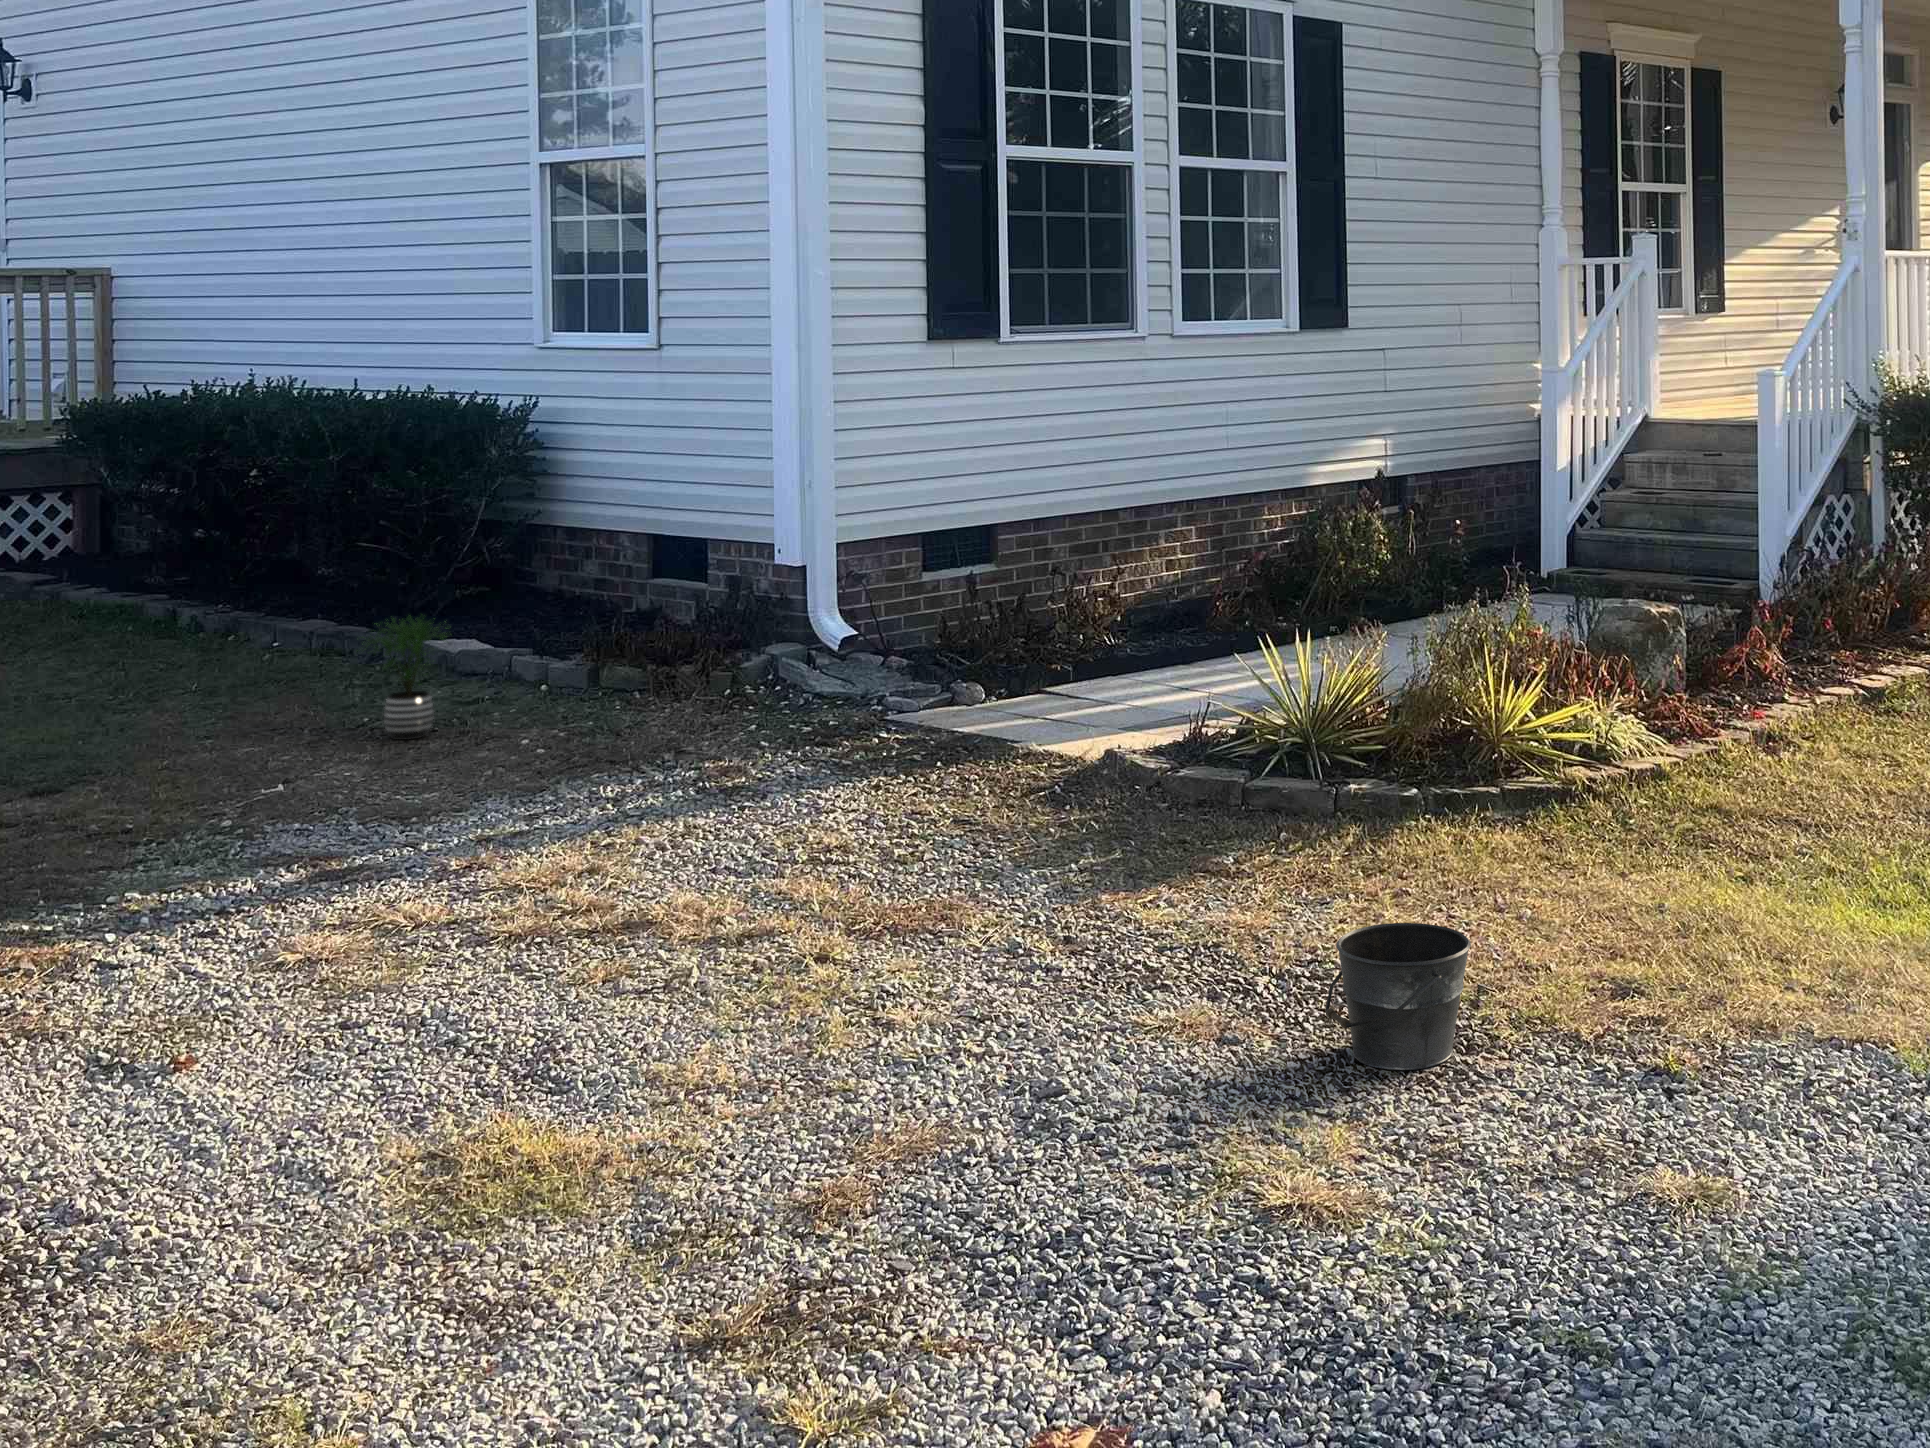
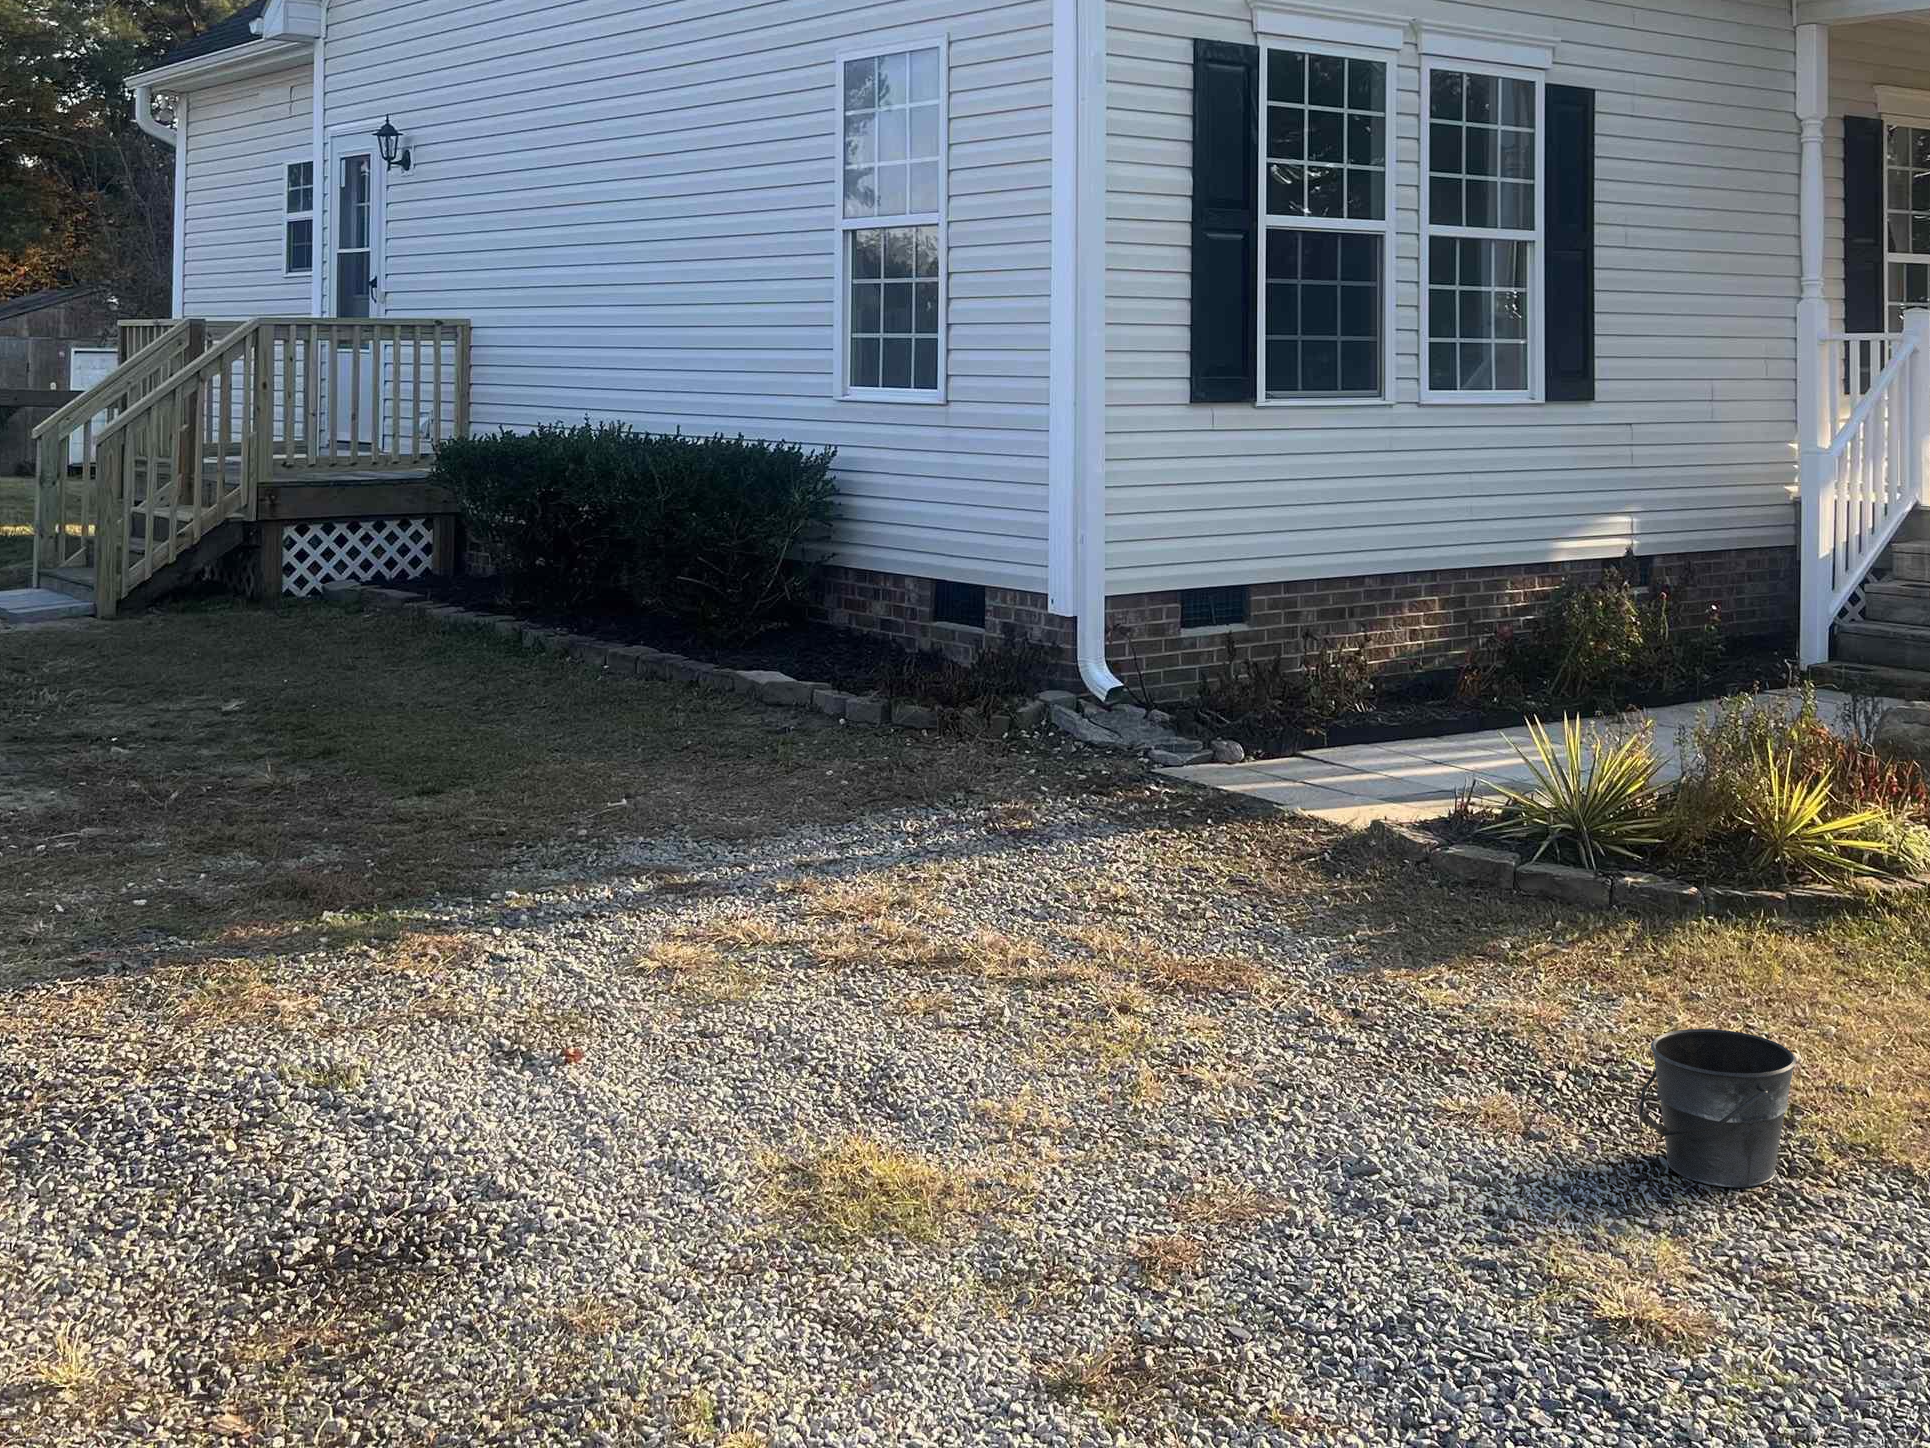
potted plant: present [357,615,447,740] -> none [684,649,767,766]

